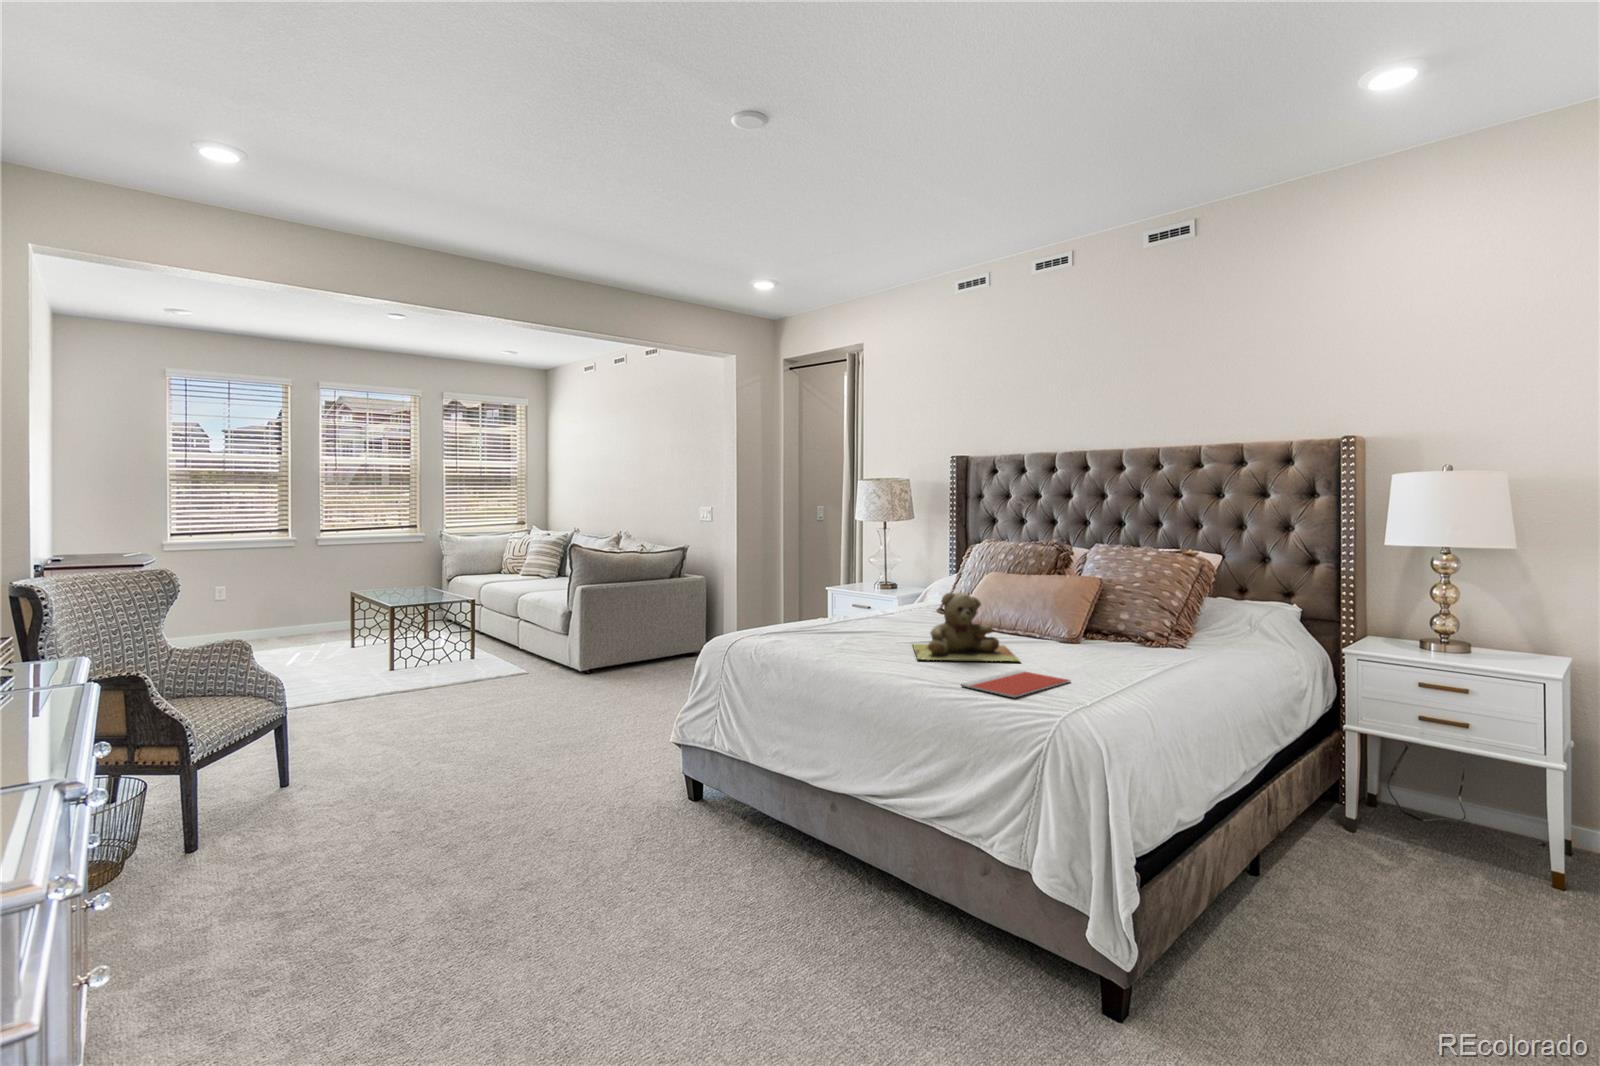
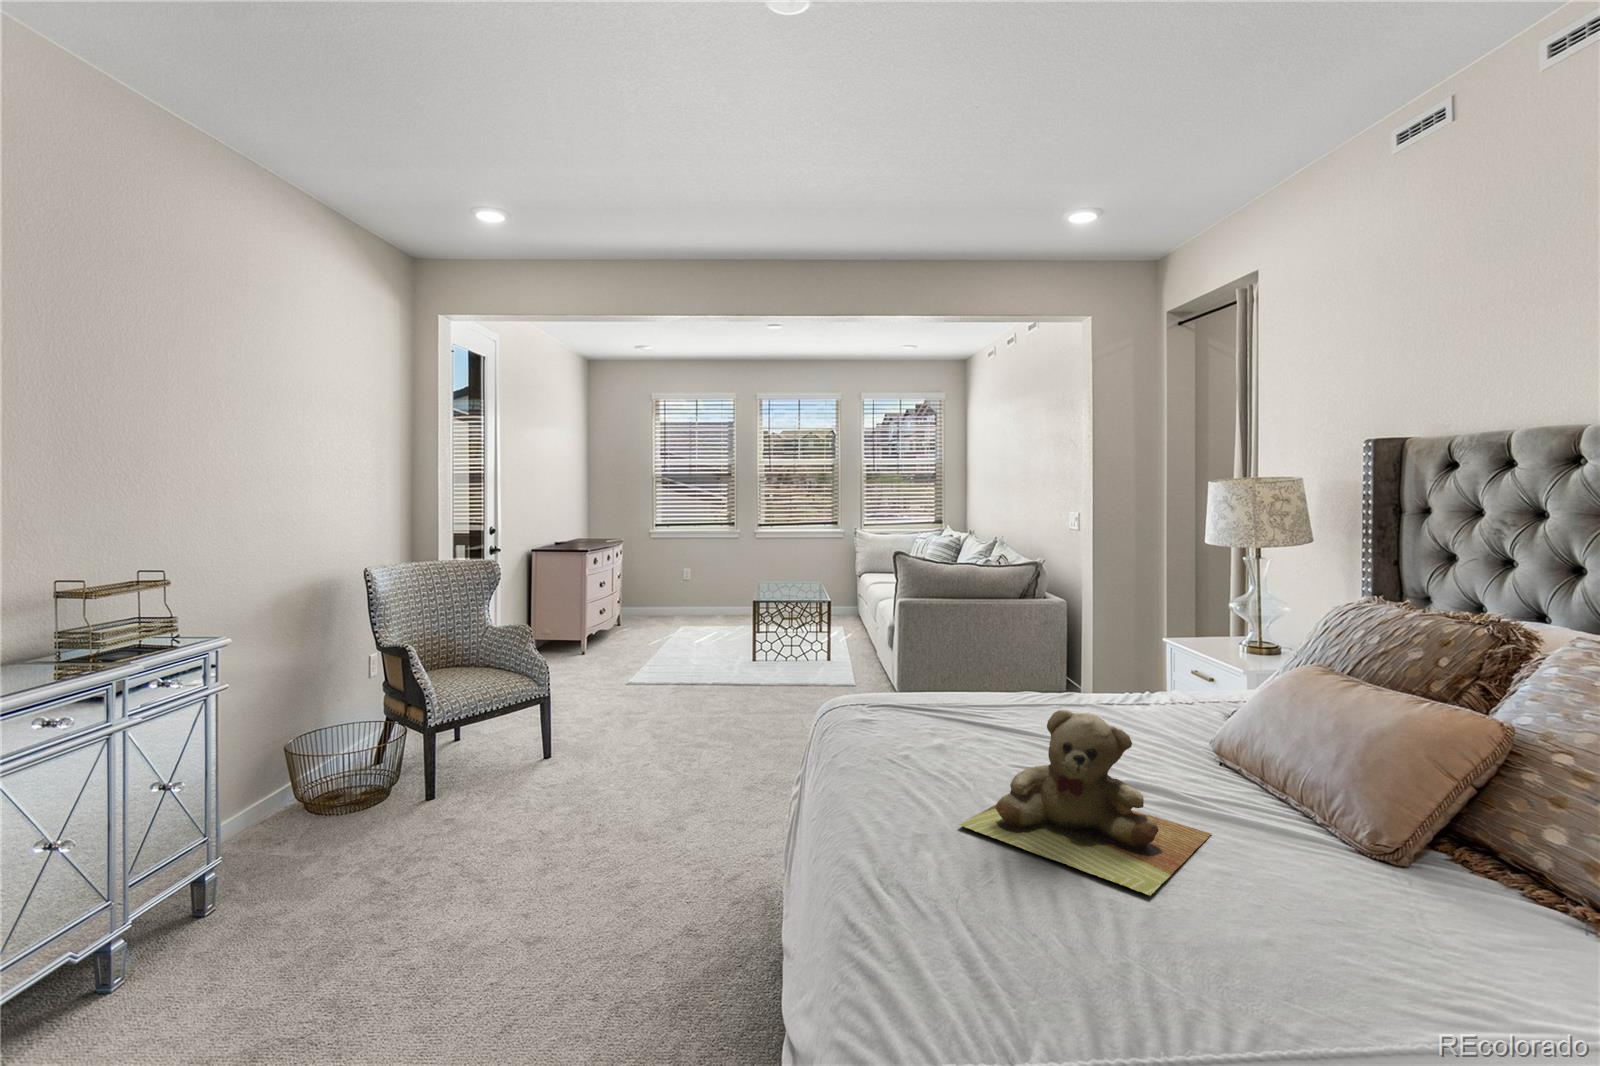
notebook: present [961,670,1070,697] -> none [888,922,1153,1016]

